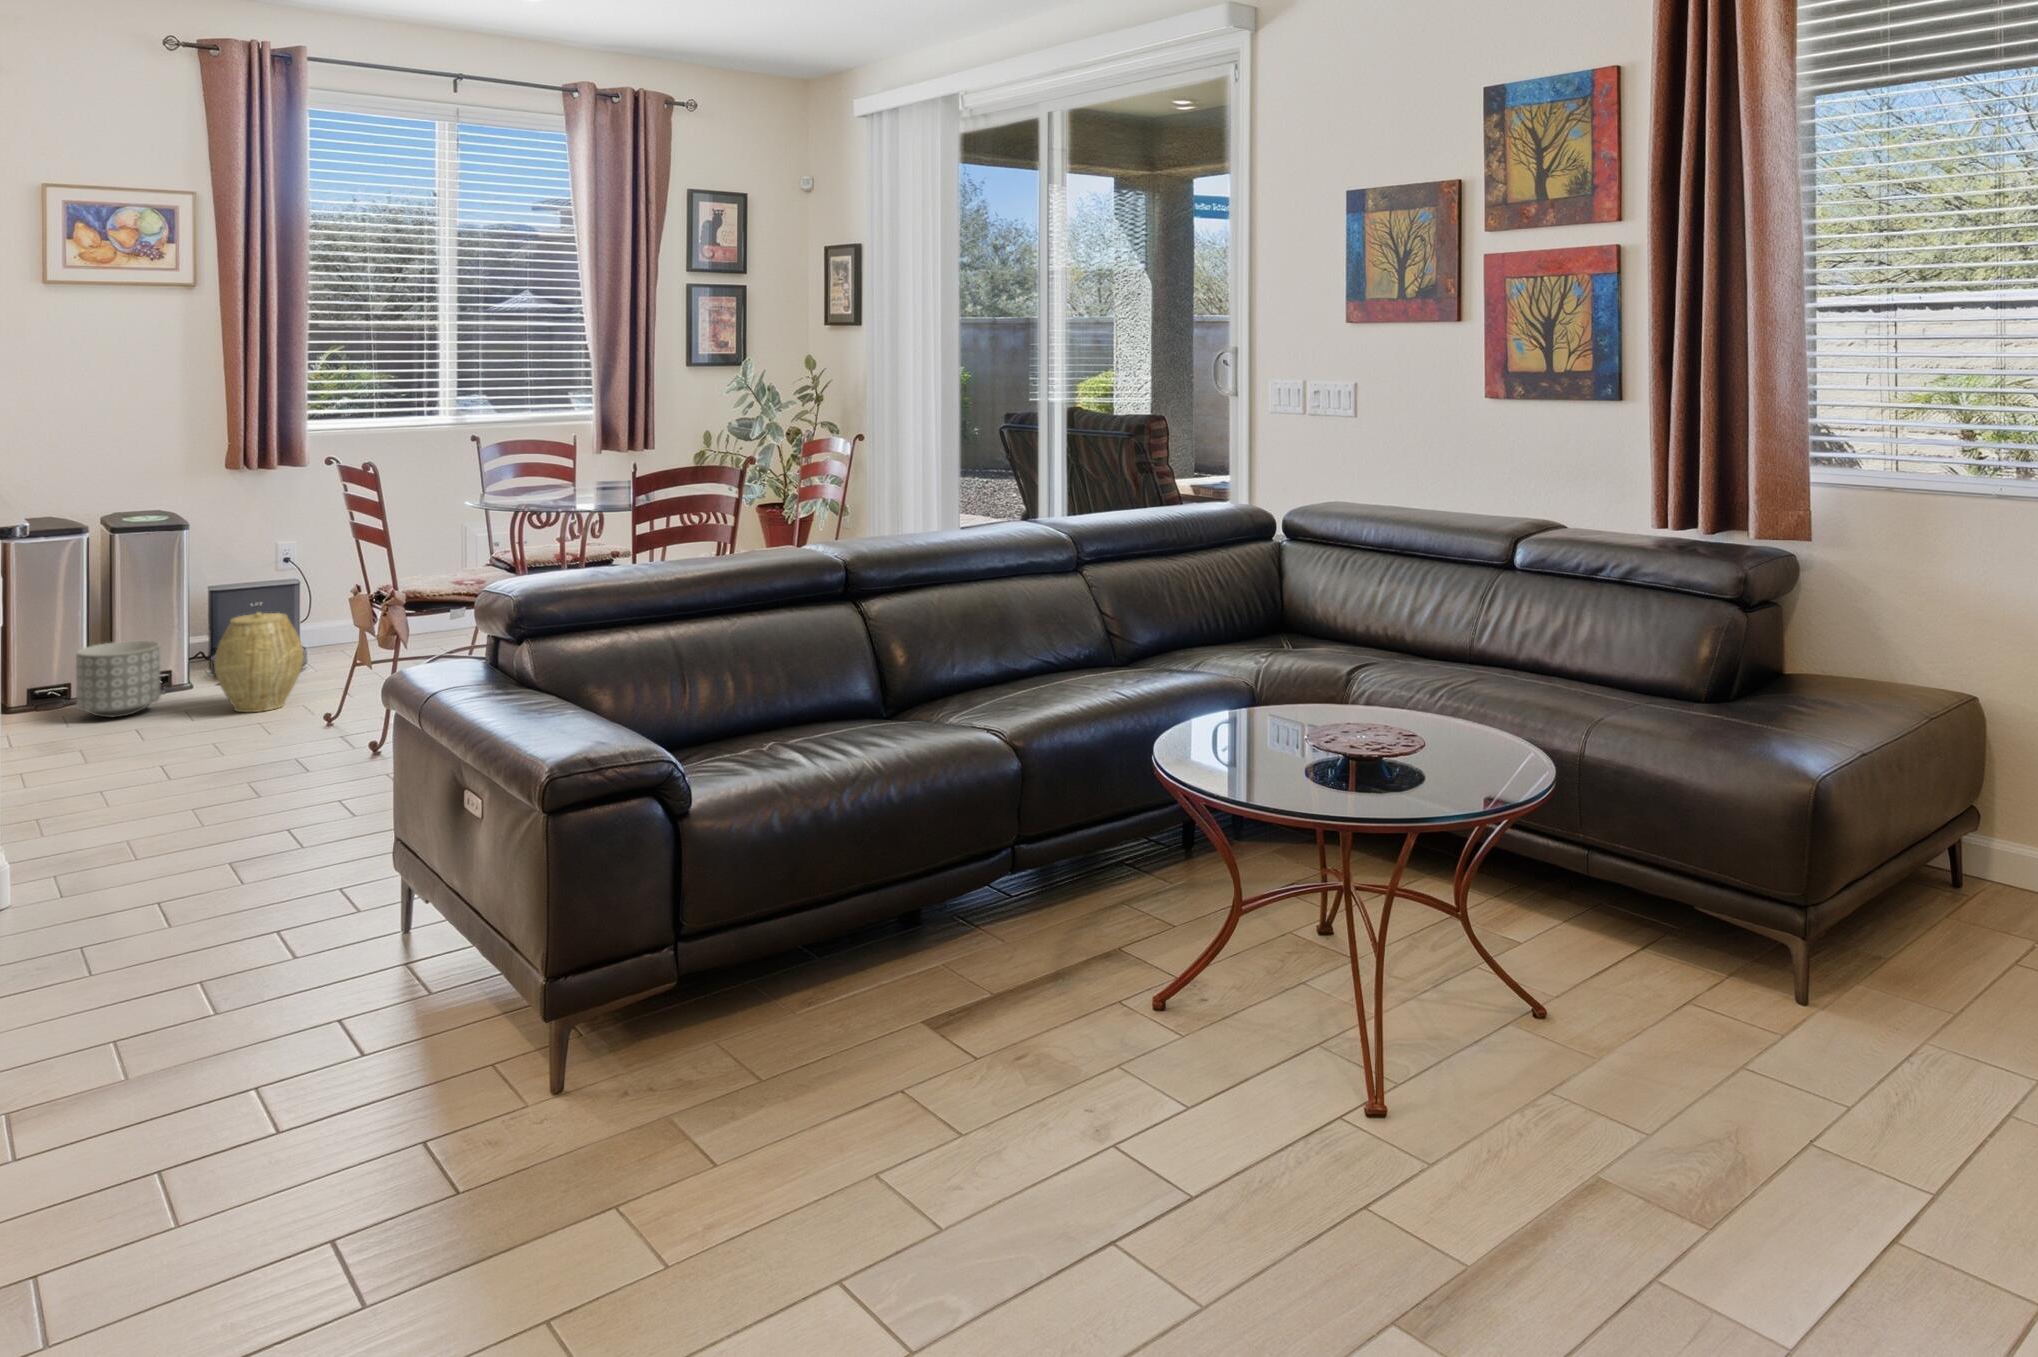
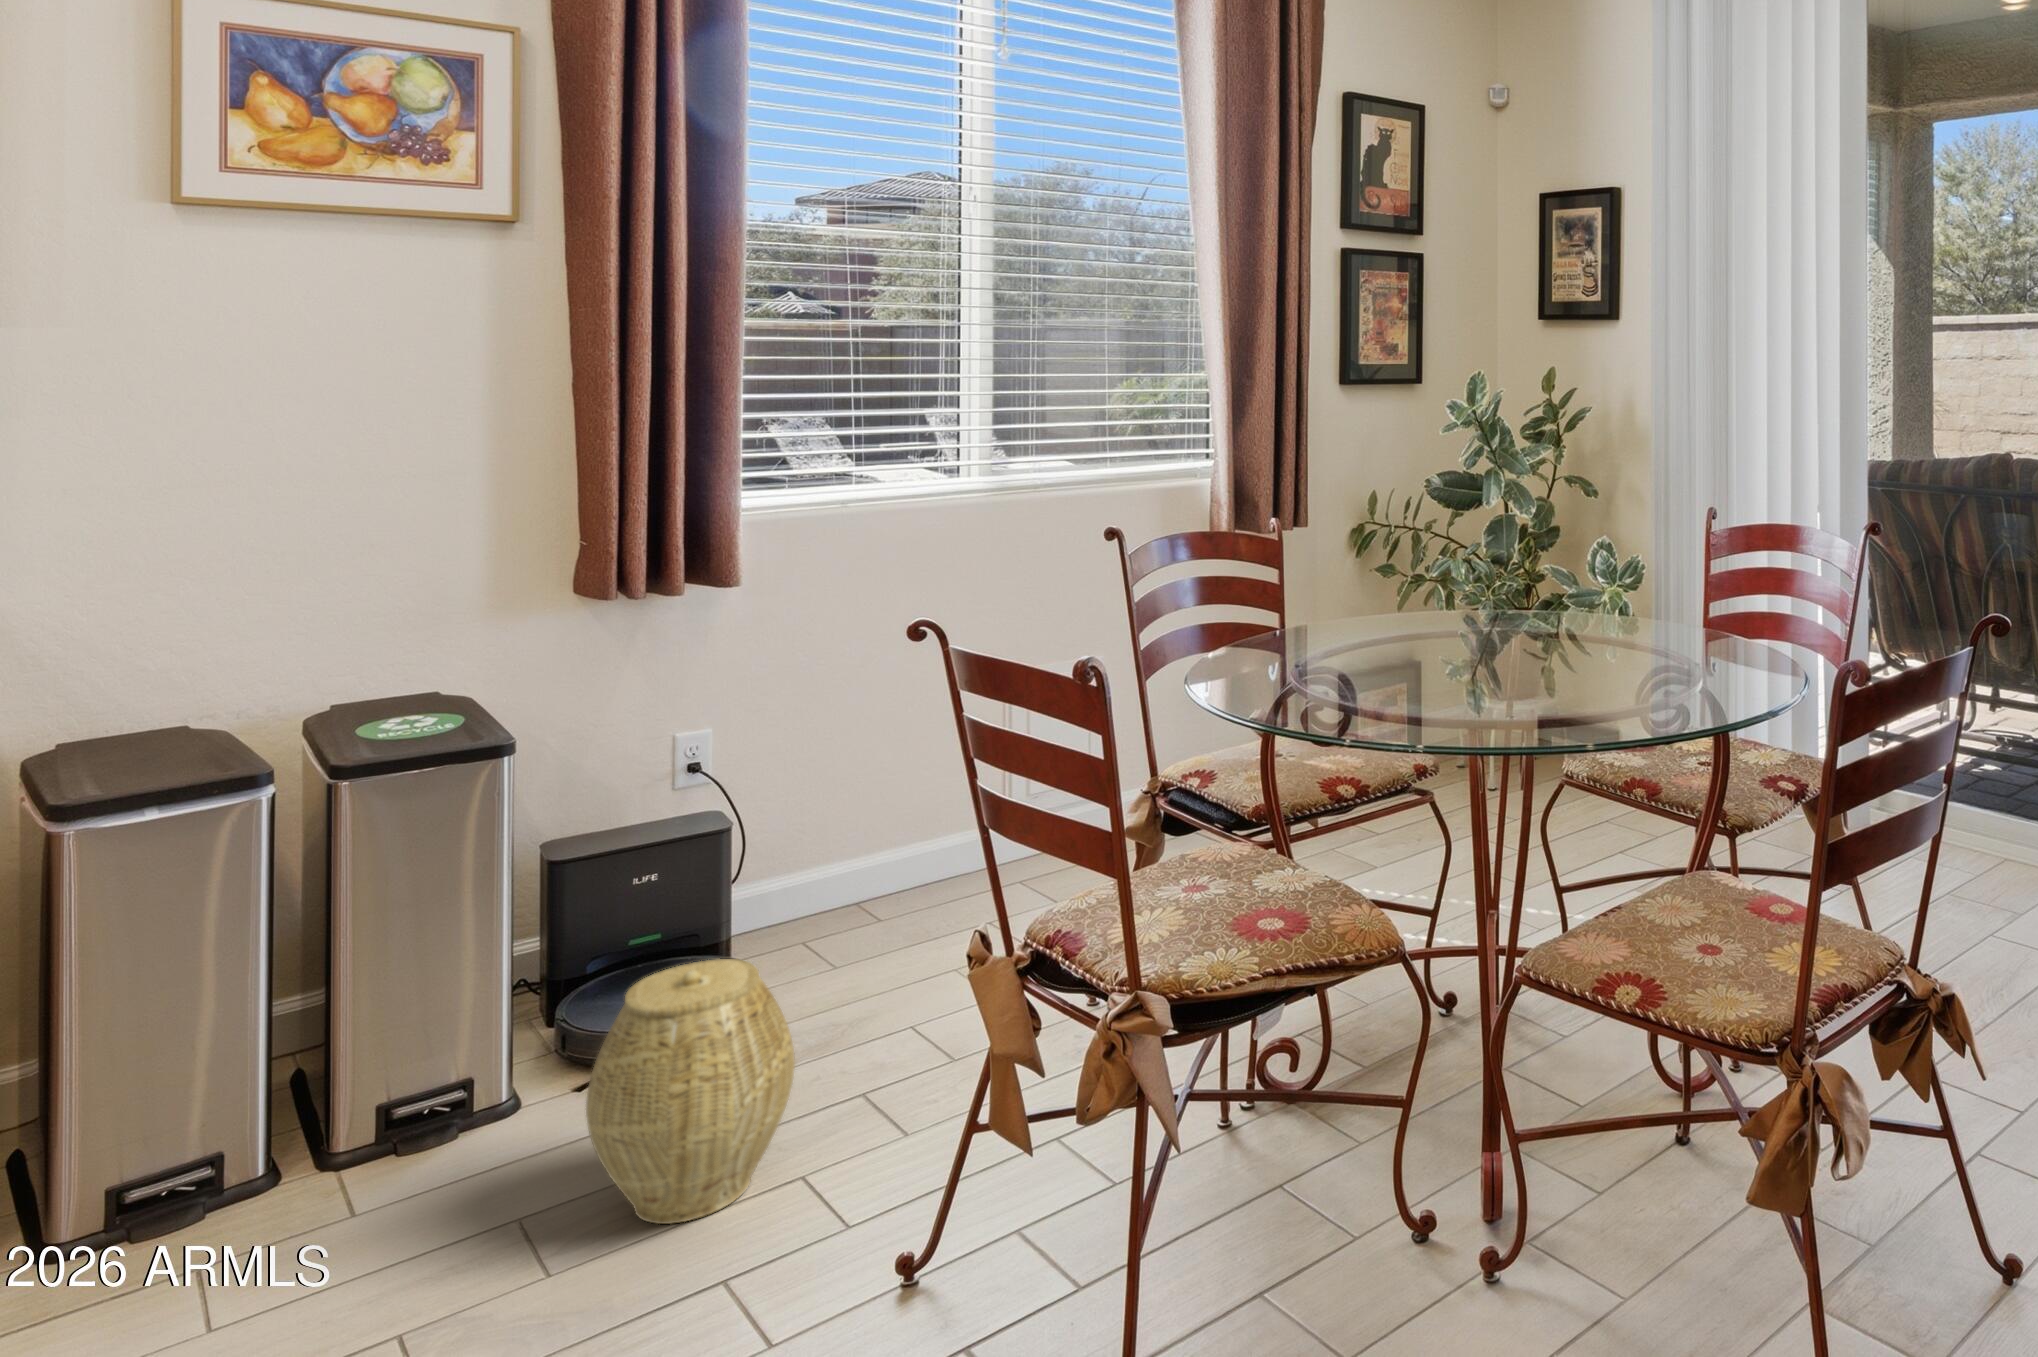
planter: present [76,641,160,718] -> none [227,1045,448,1277]

